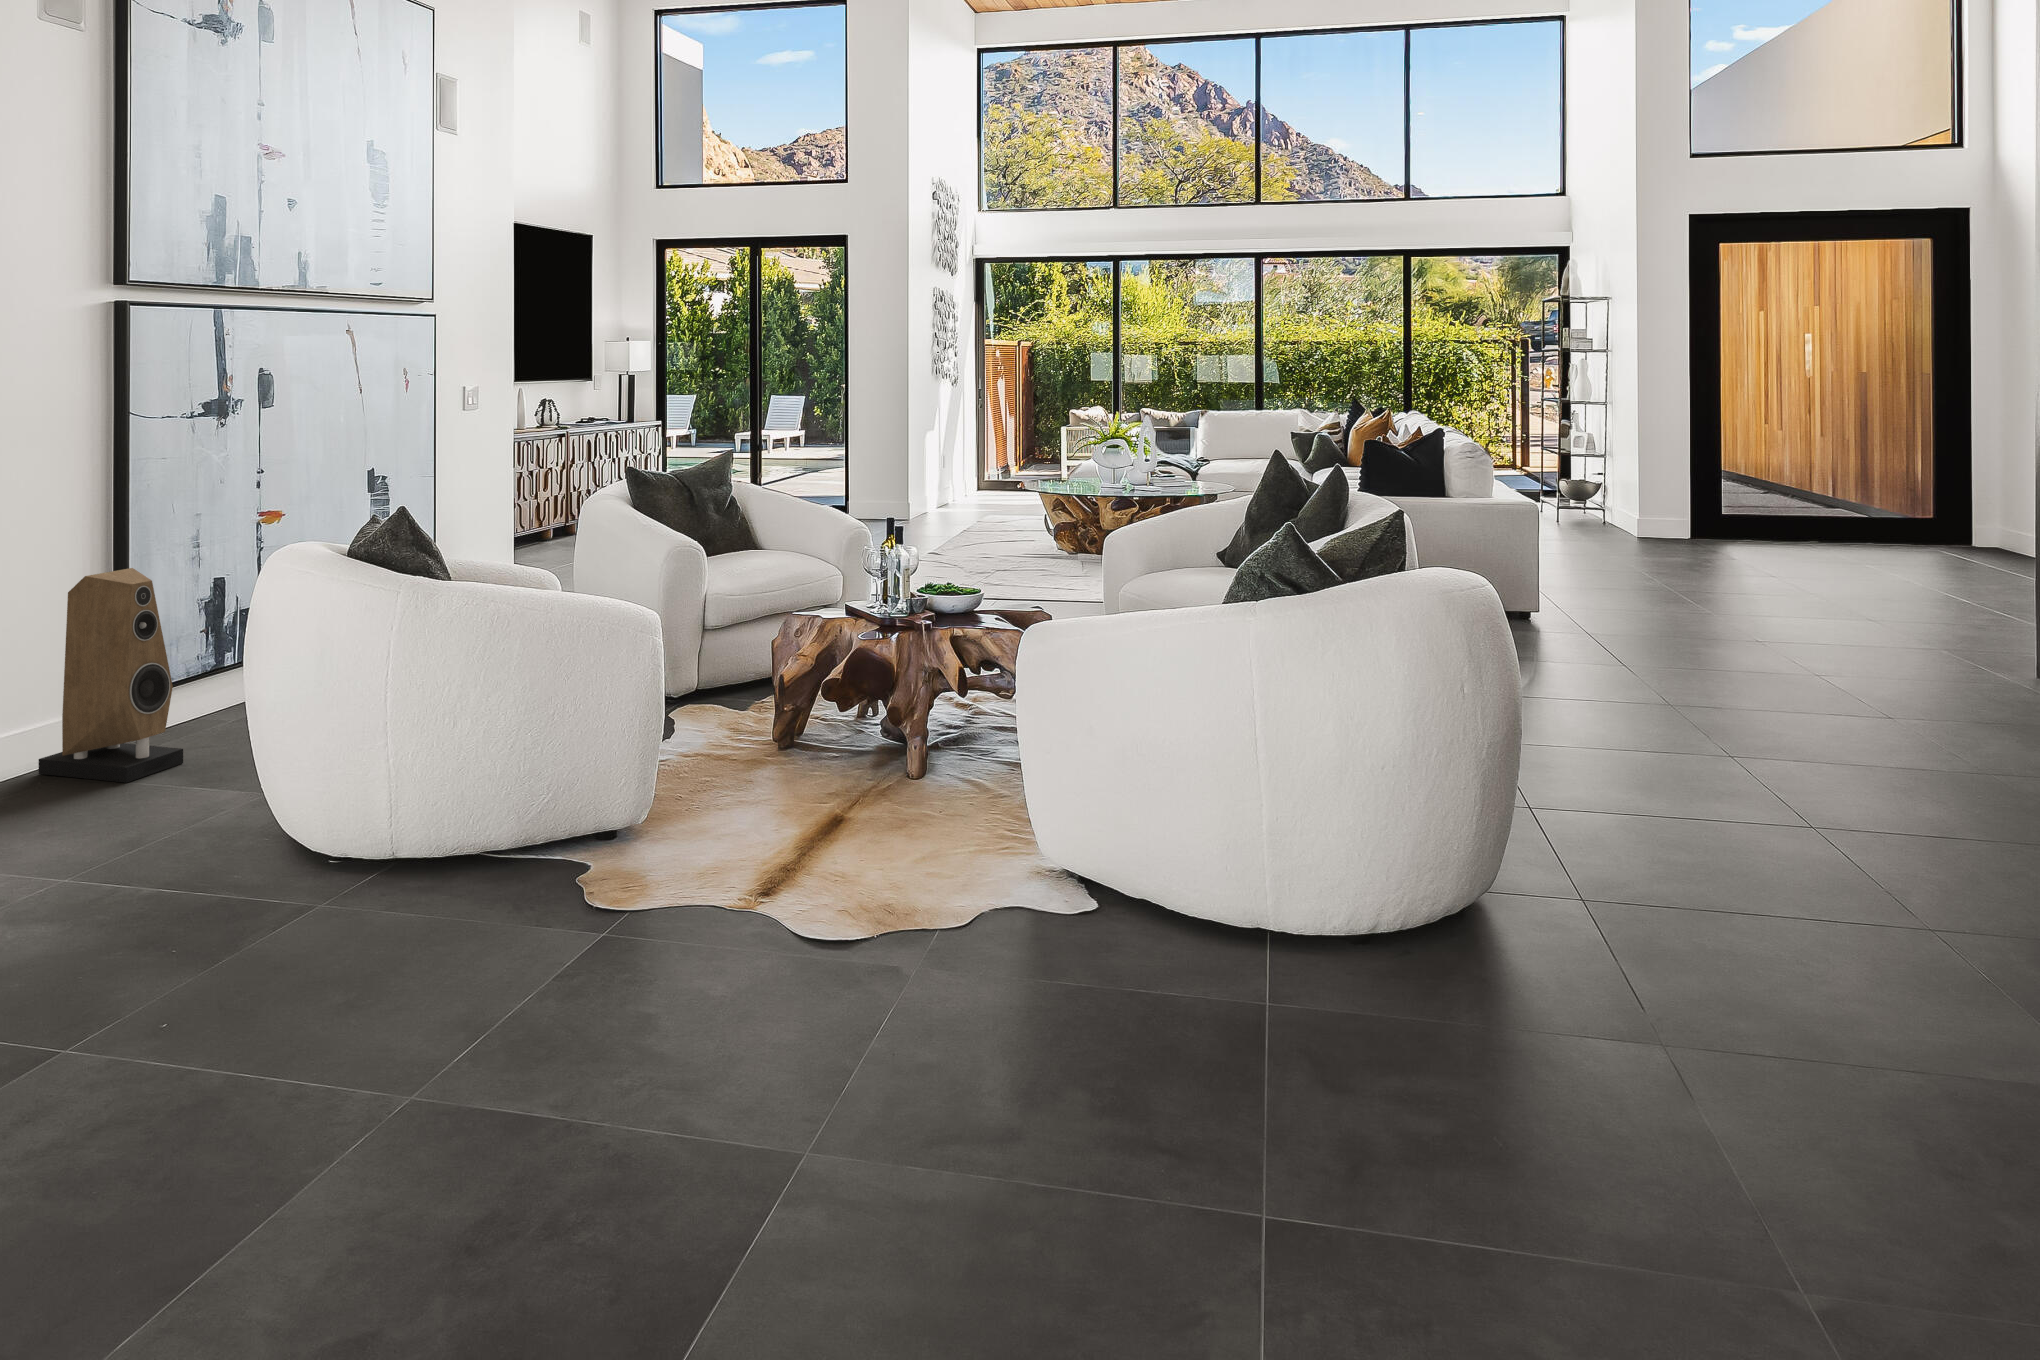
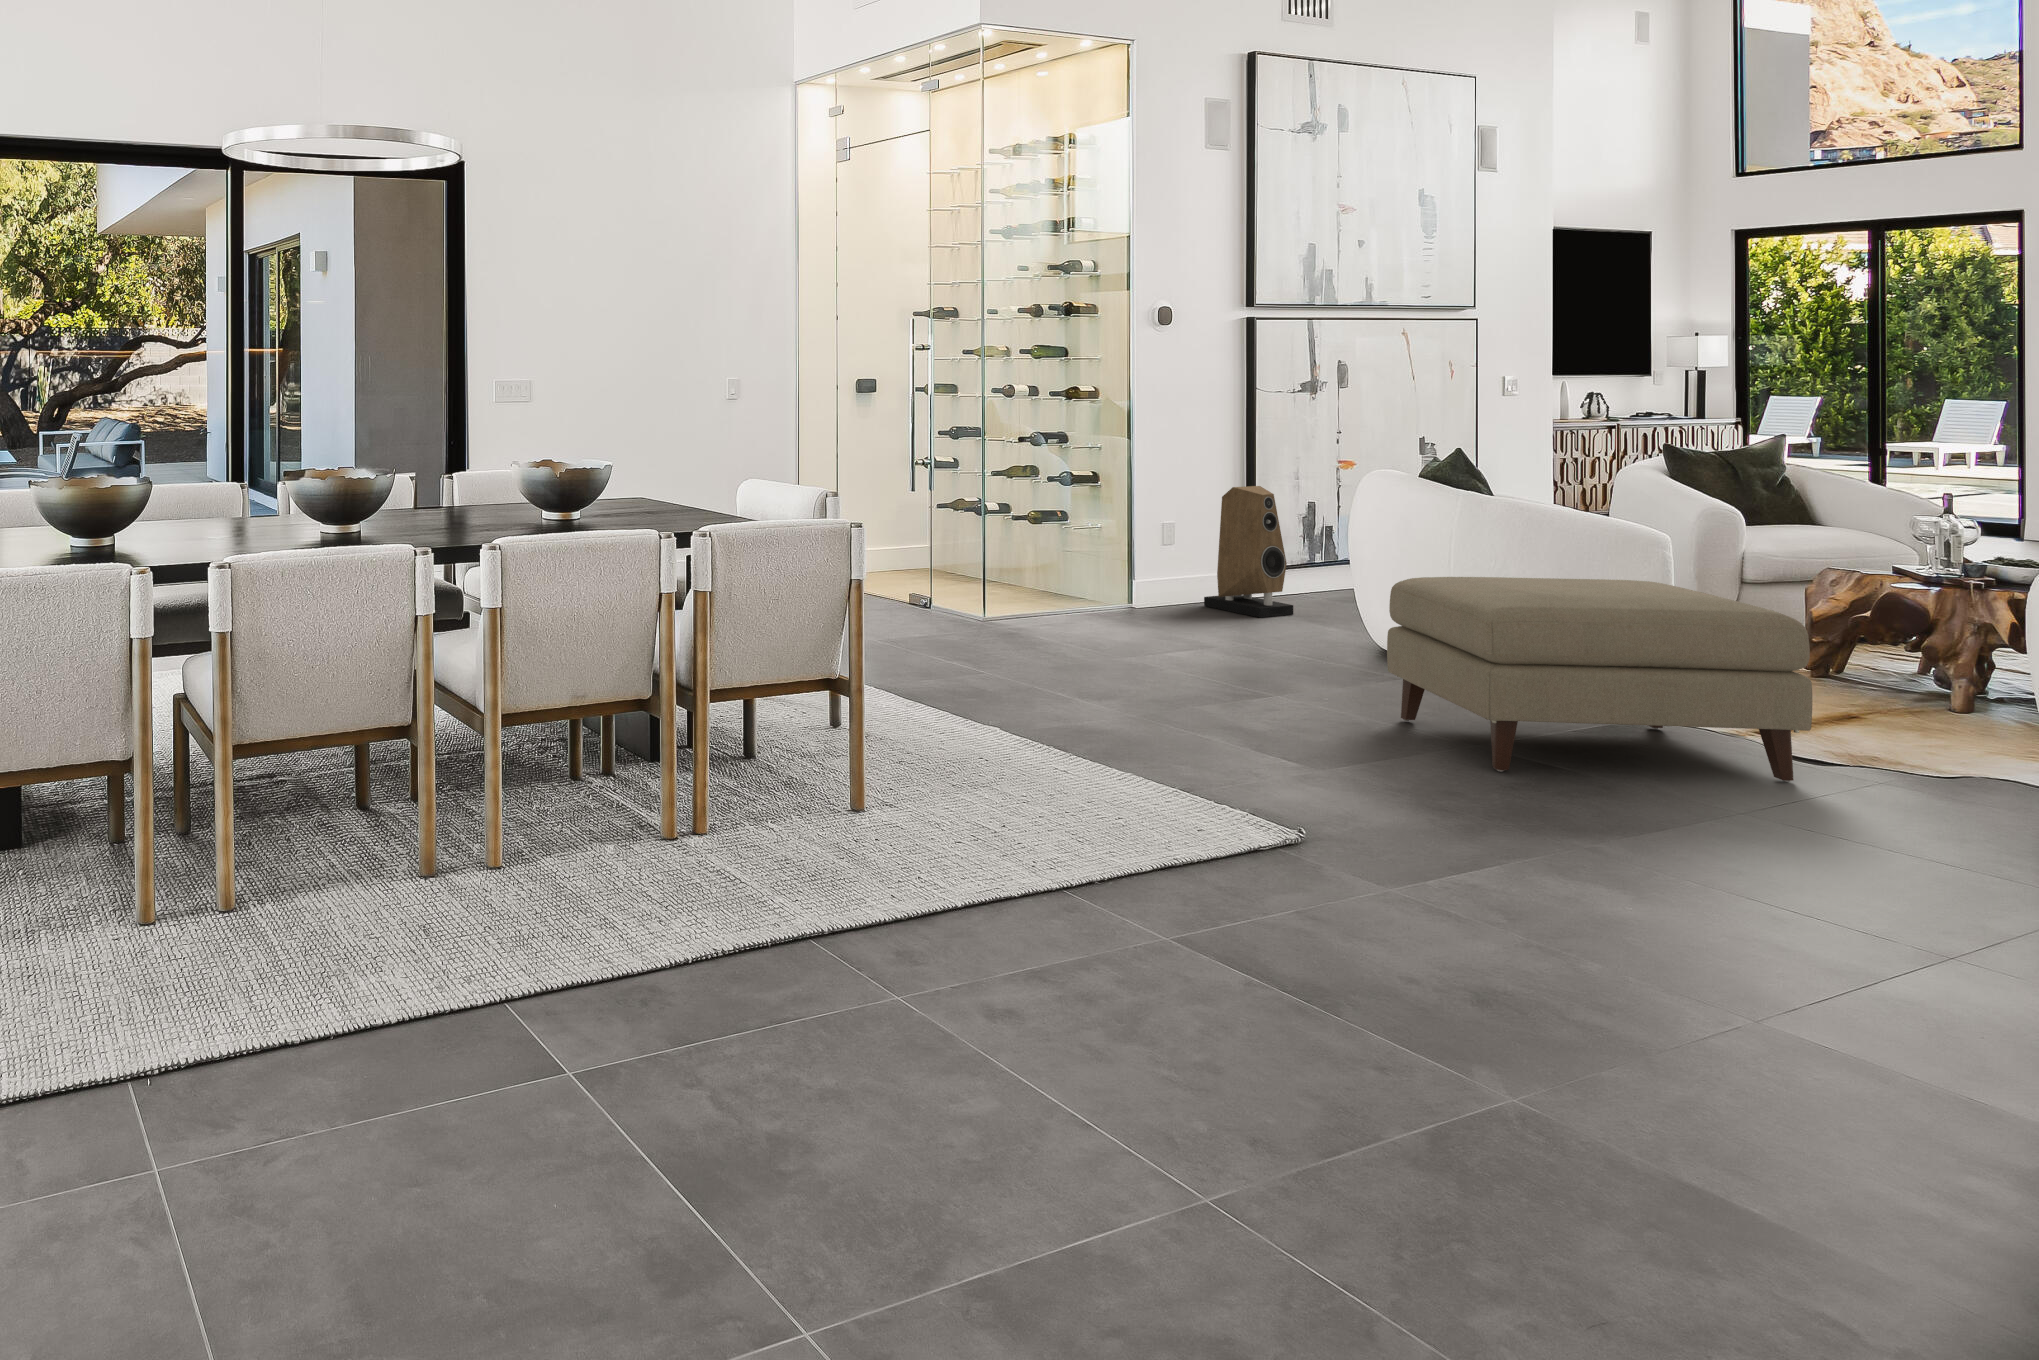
ottoman: none [289,692,846,1117] -> present [1387,577,1812,782]

